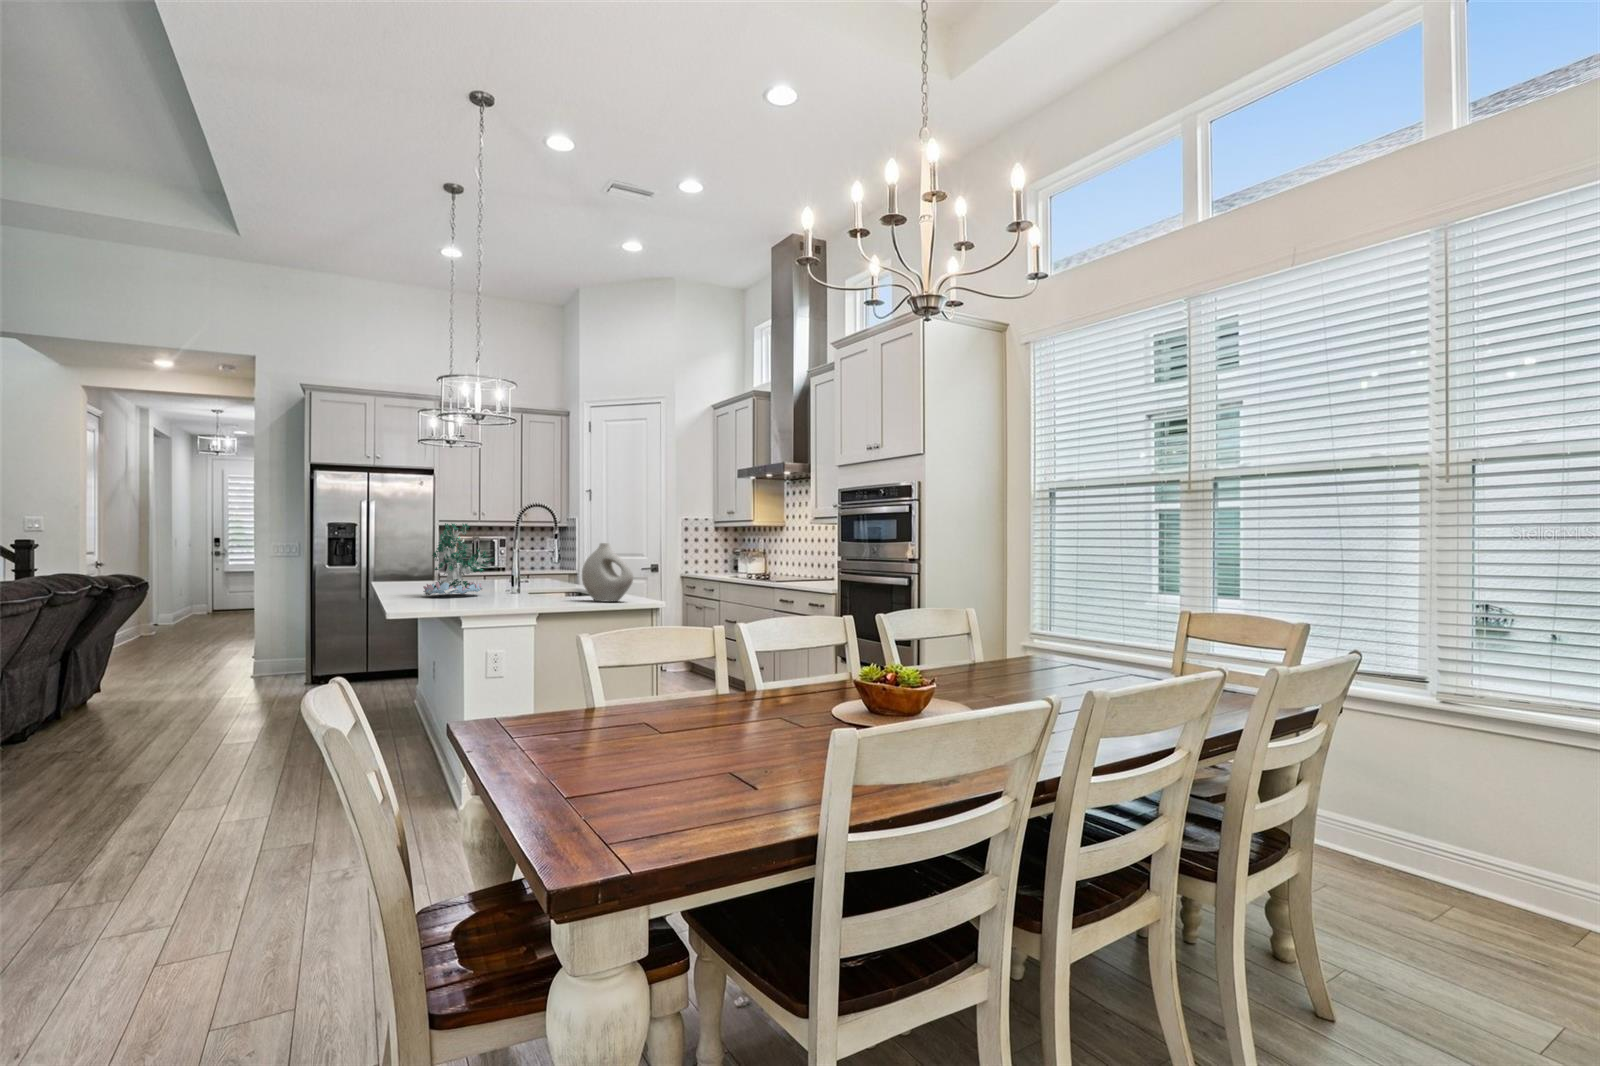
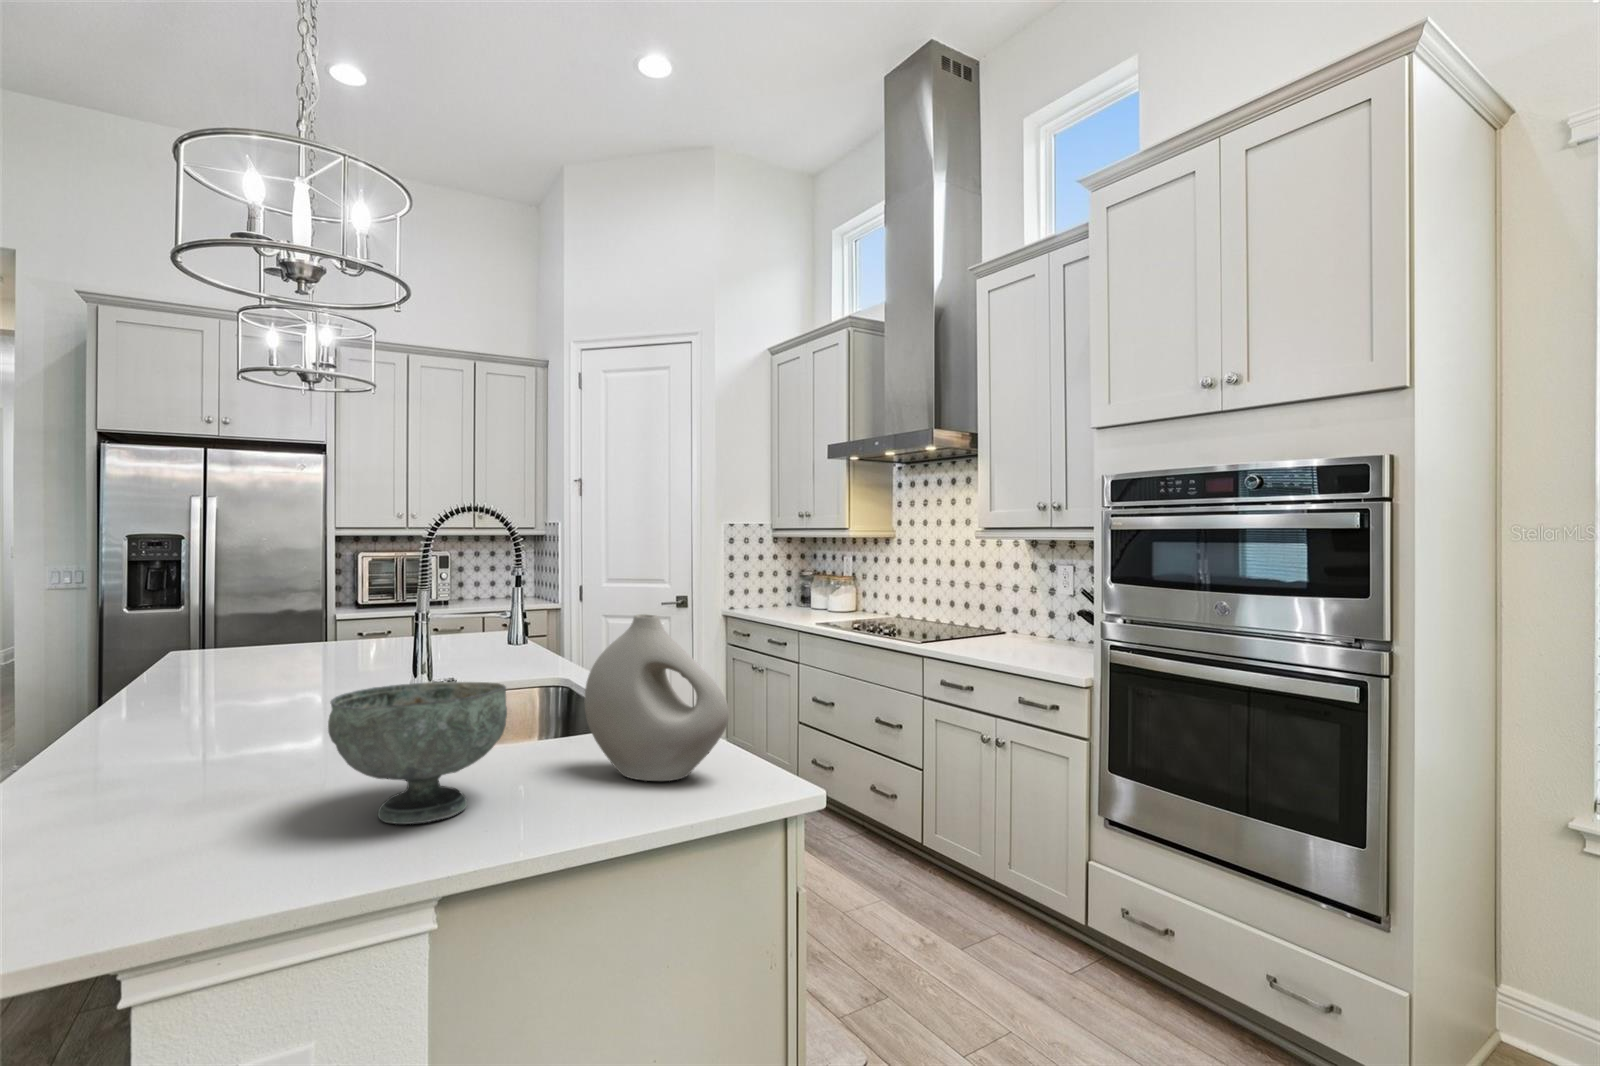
plant: present [423,523,495,596] -> none [163,554,369,752]
decorative bowl: none [498,564,554,605] -> present [328,682,507,824]

